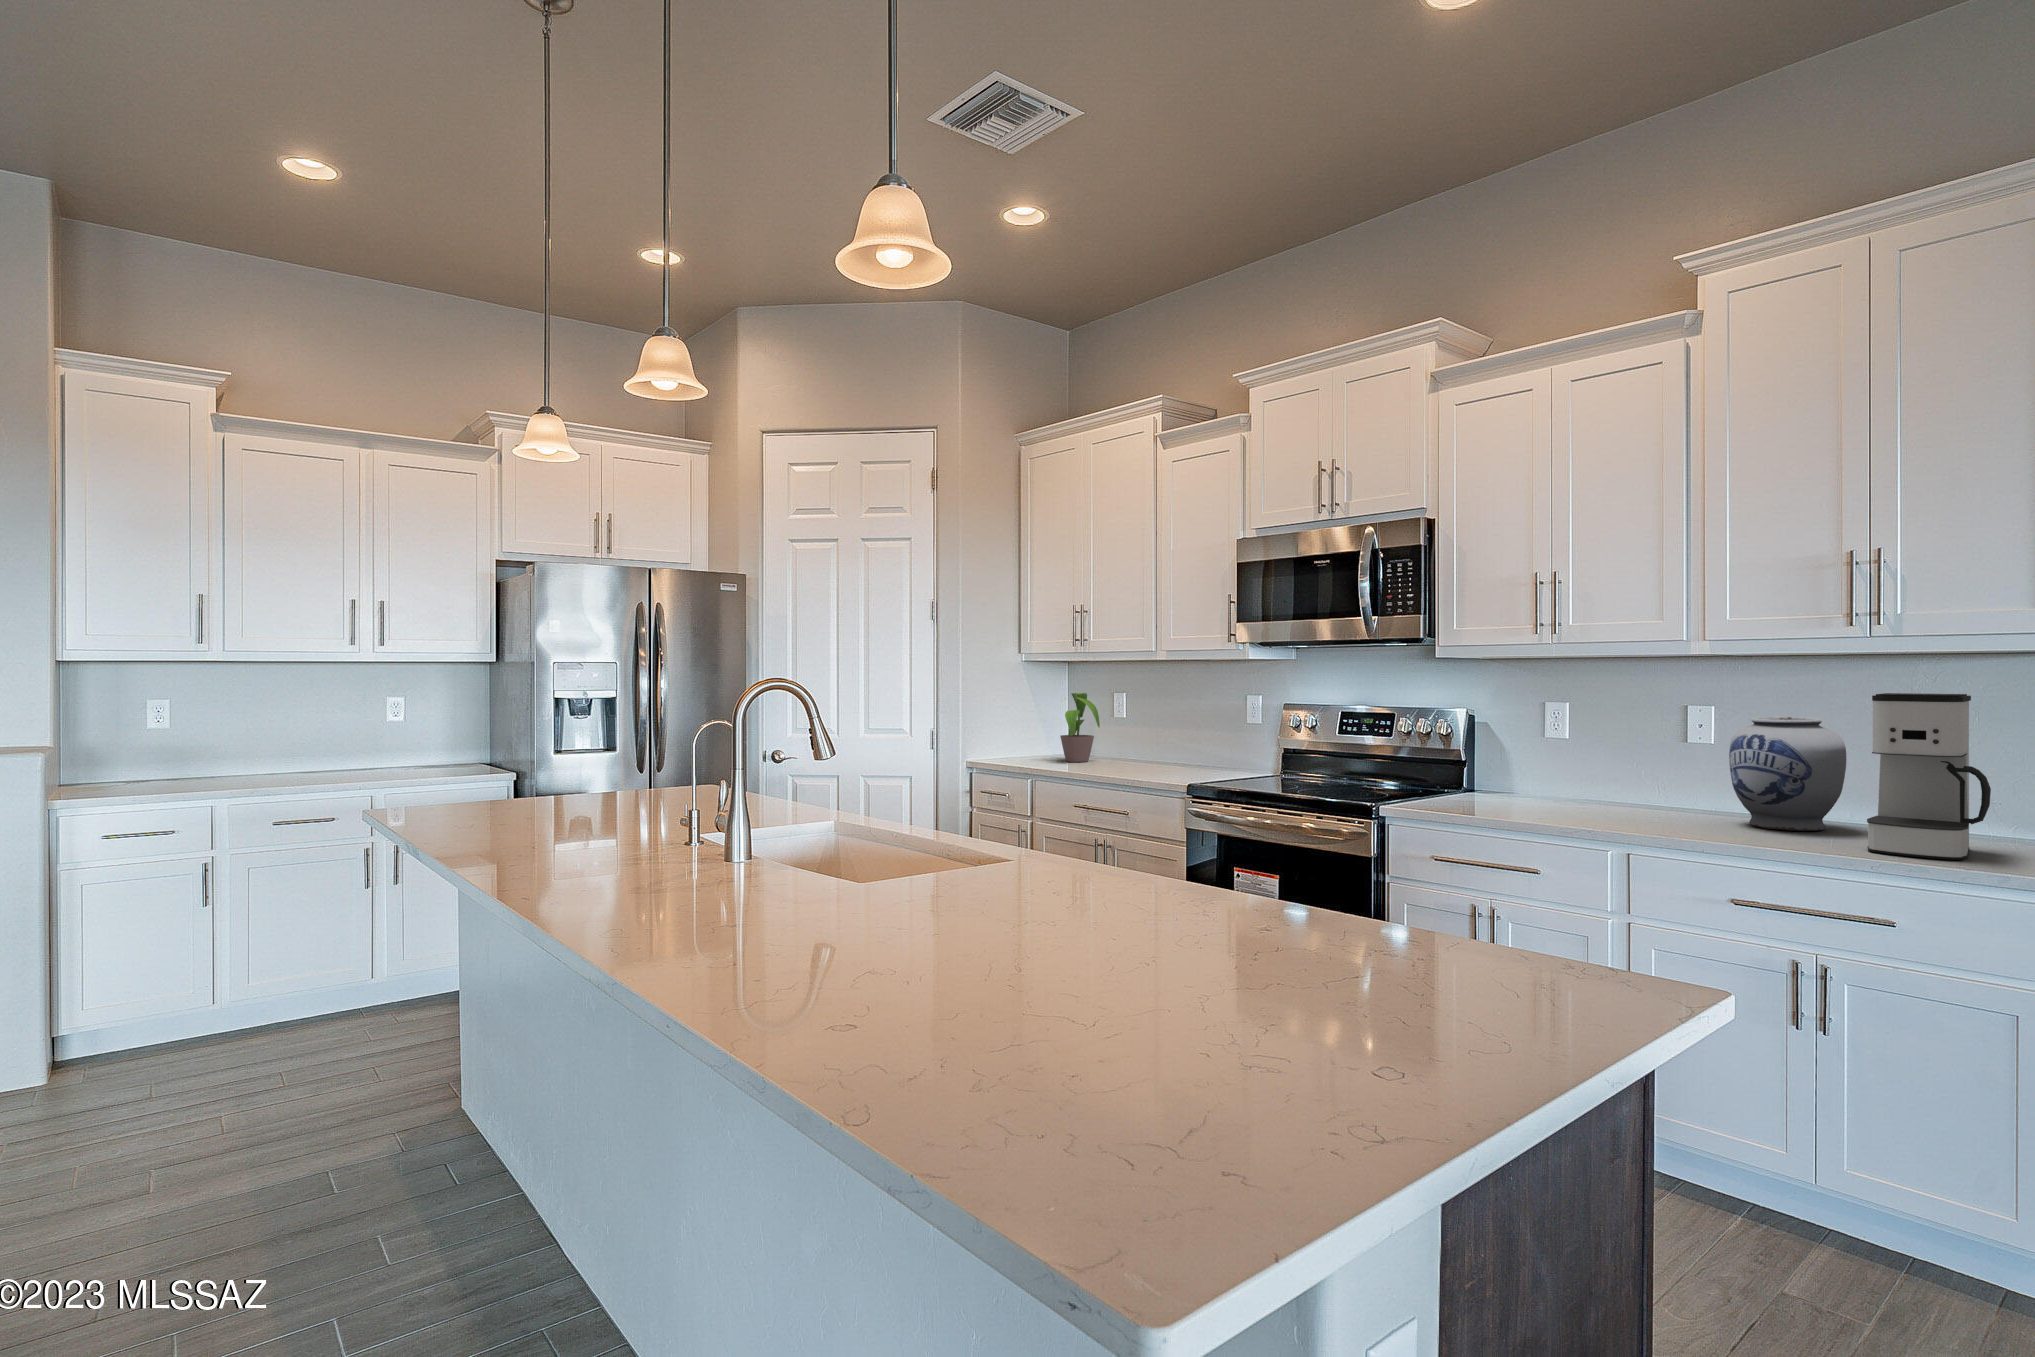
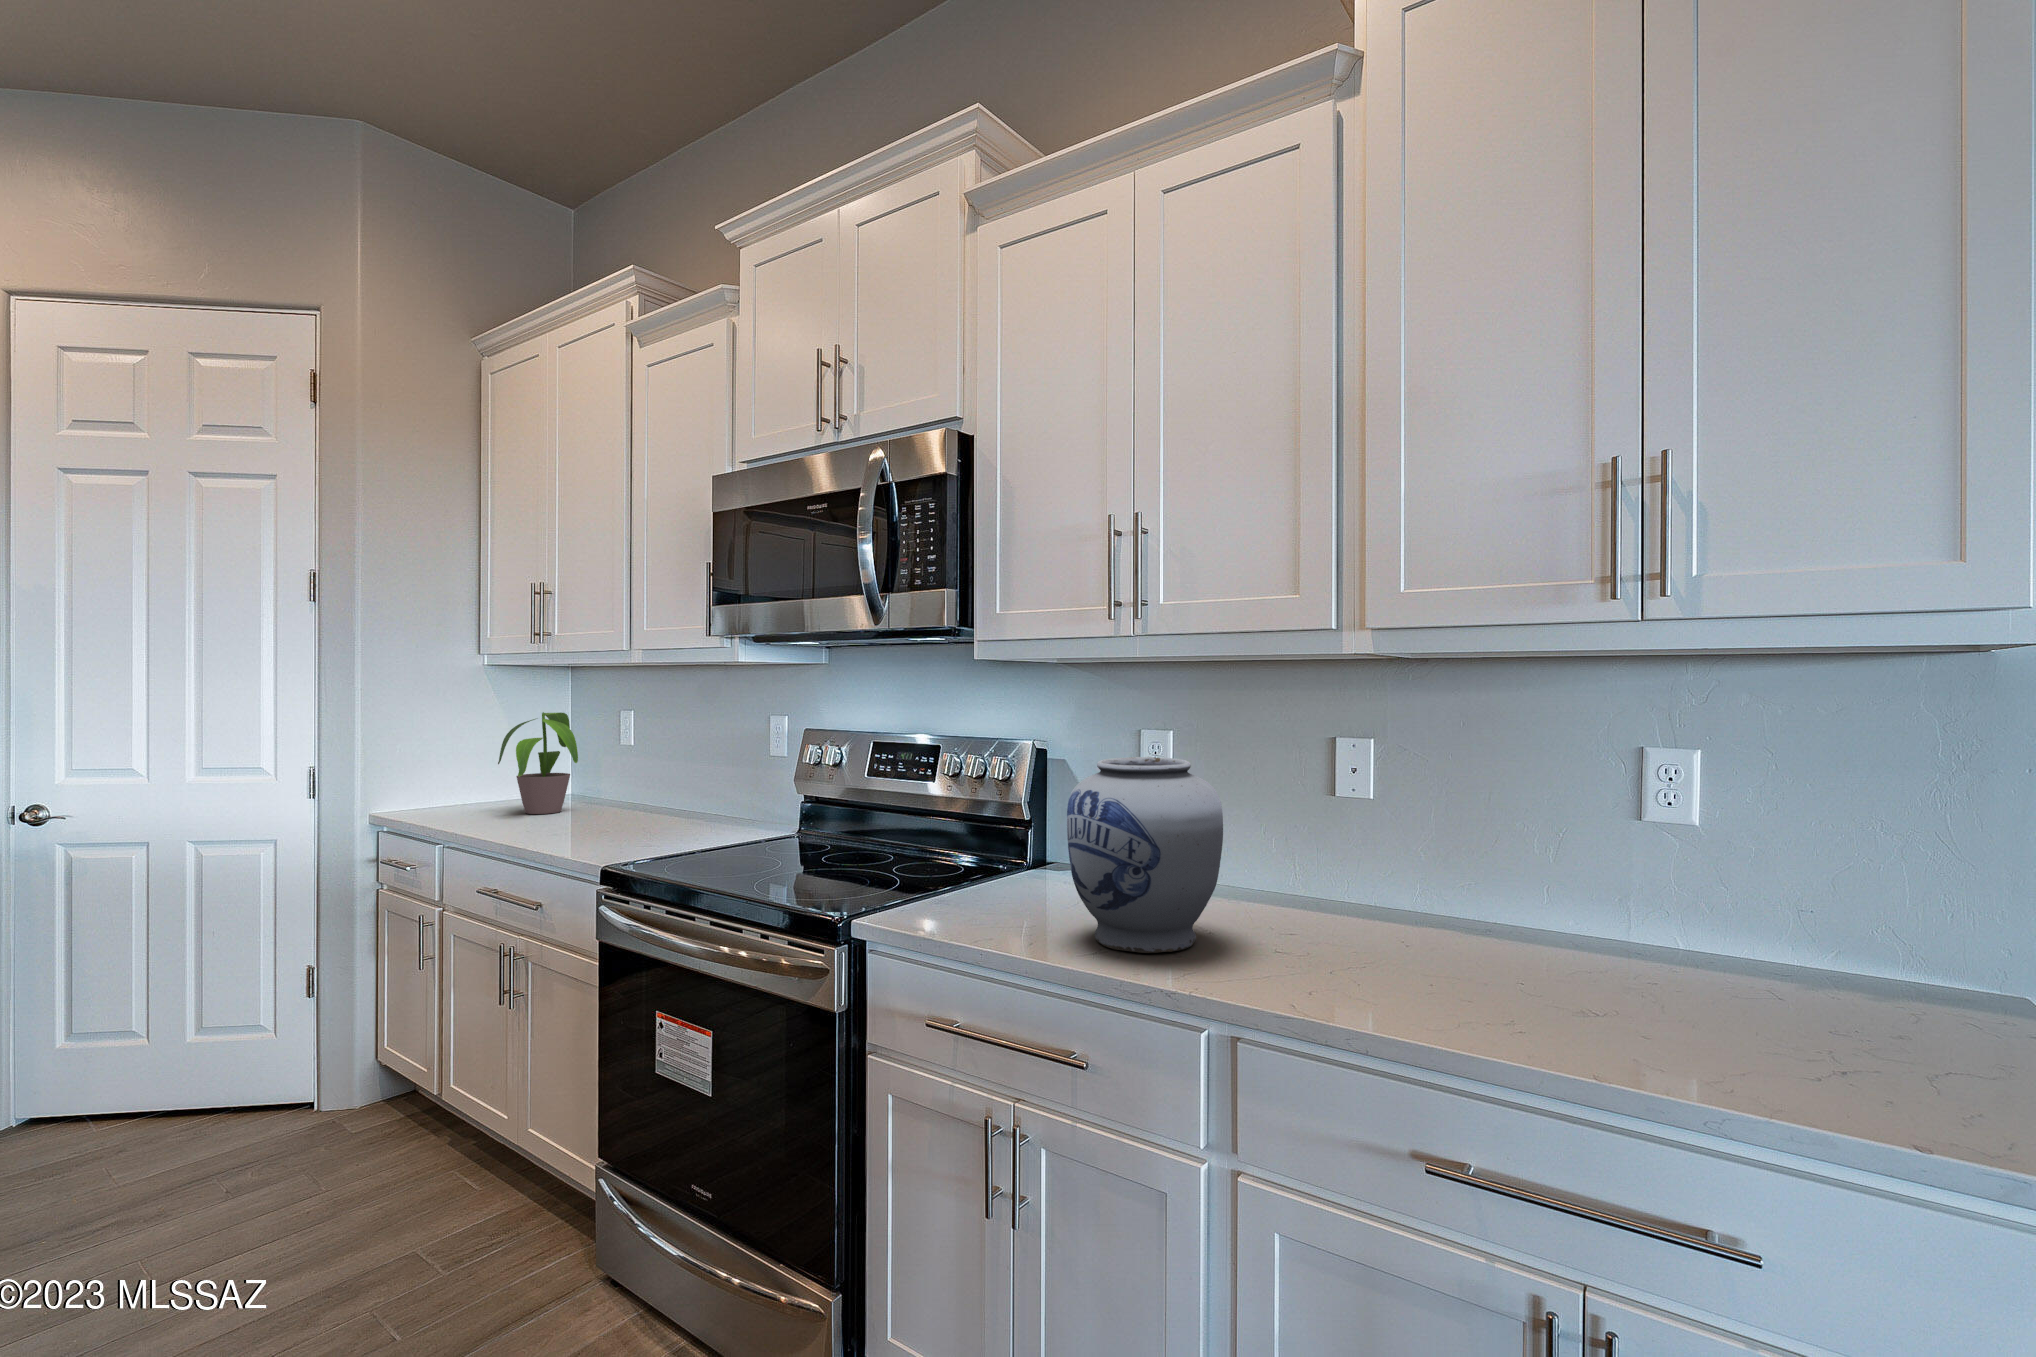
coffee maker: present [1867,693,1991,860] -> none [1655,724,1885,1077]
vase: present [1729,717,1846,831] -> present [1067,757,1223,953]

